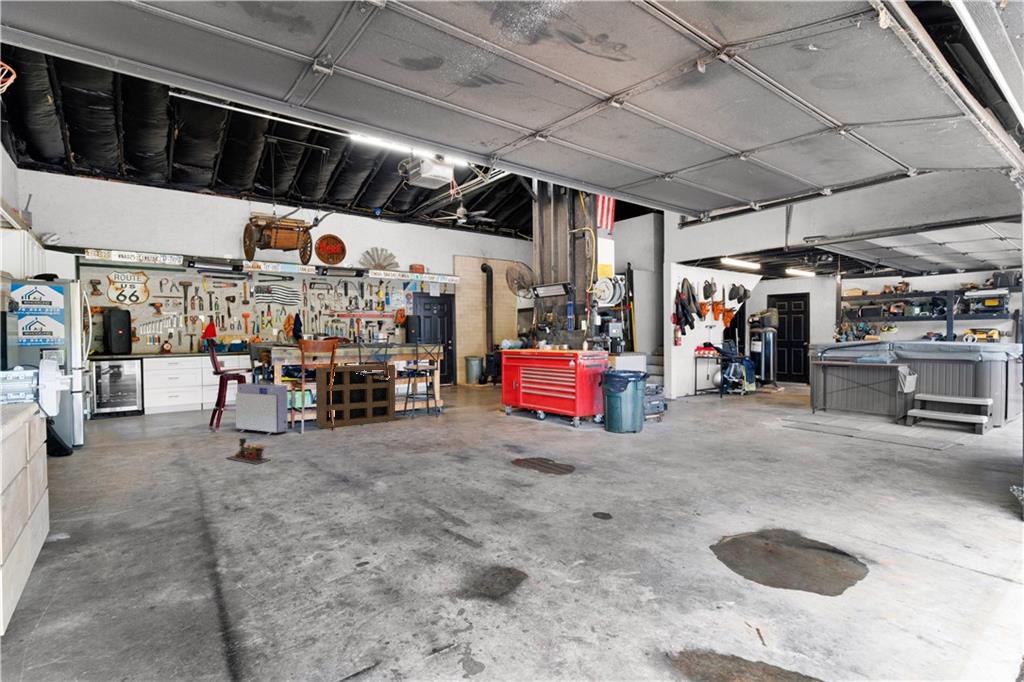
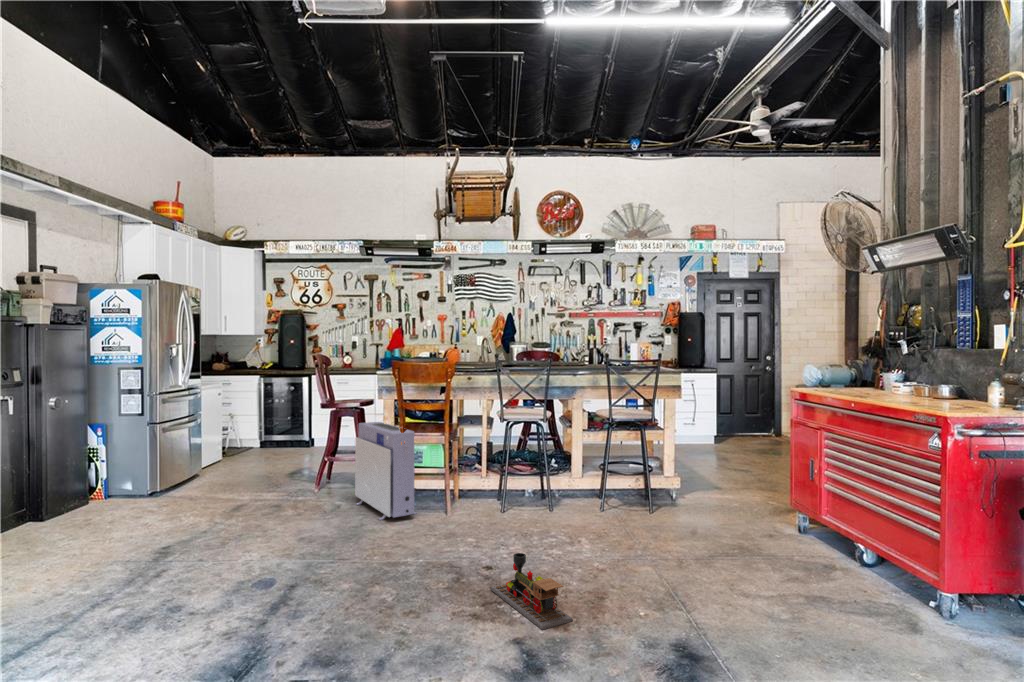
shelving unit: present [316,365,395,428] -> none [471,399,617,517]
toy train: present [227,438,271,464] -> present [491,553,573,630]

